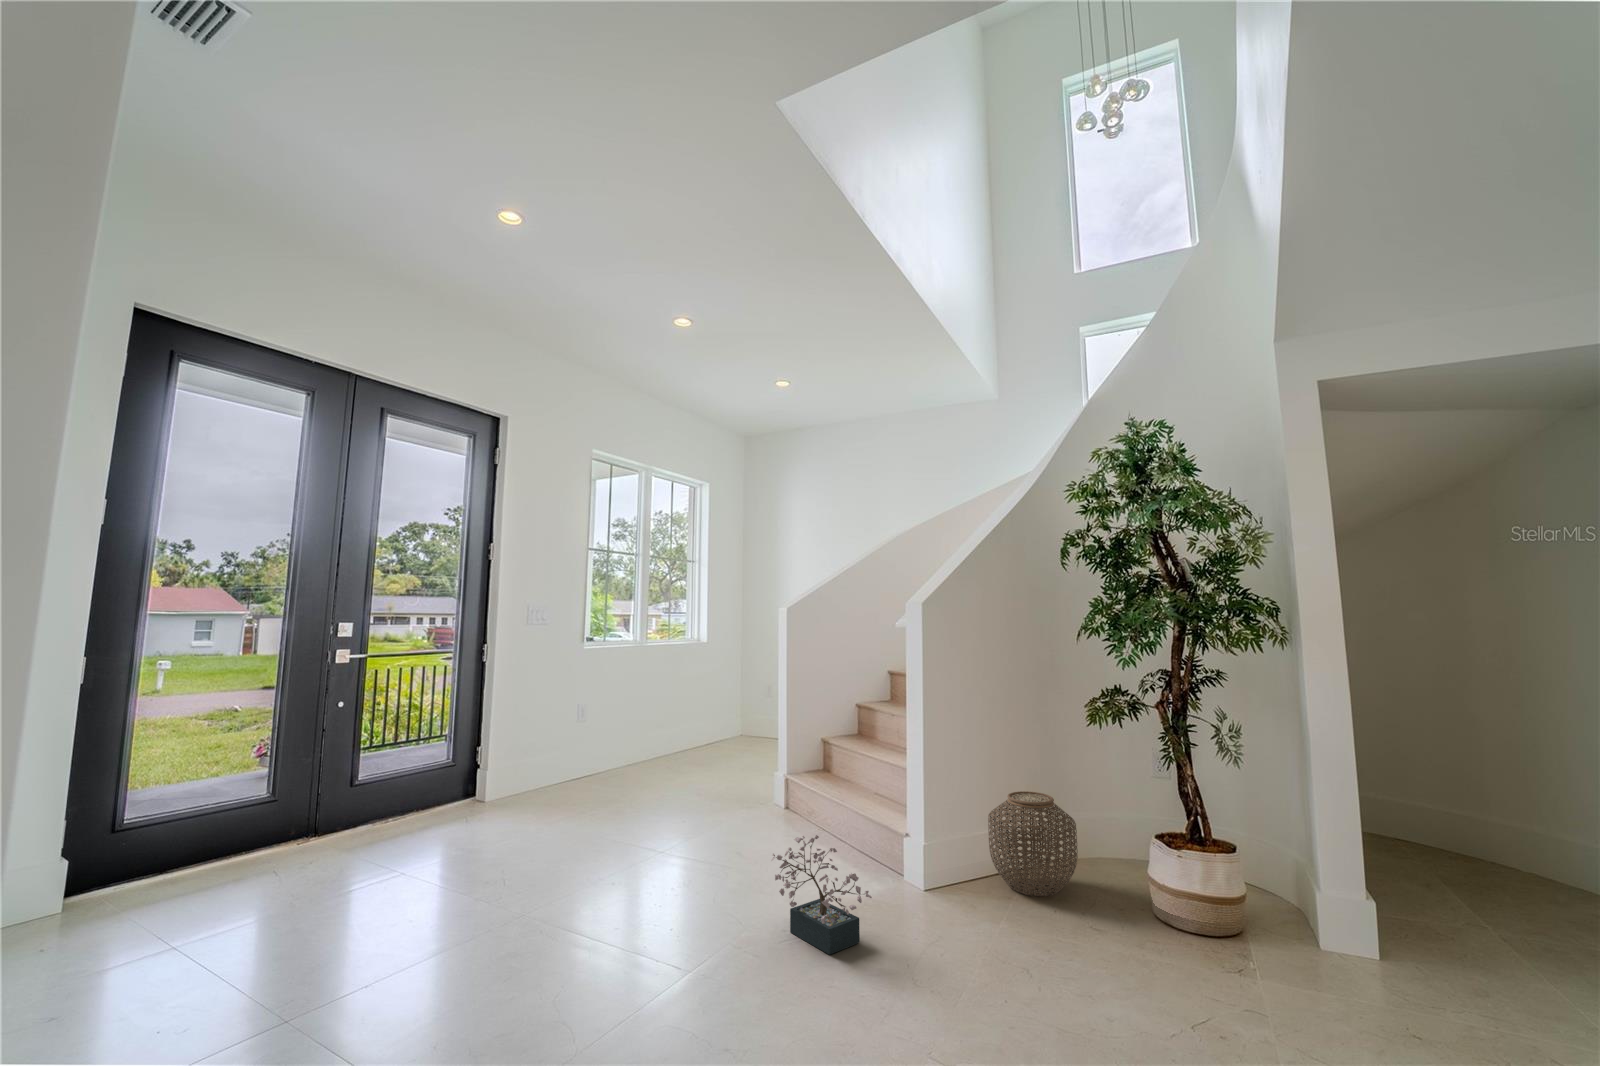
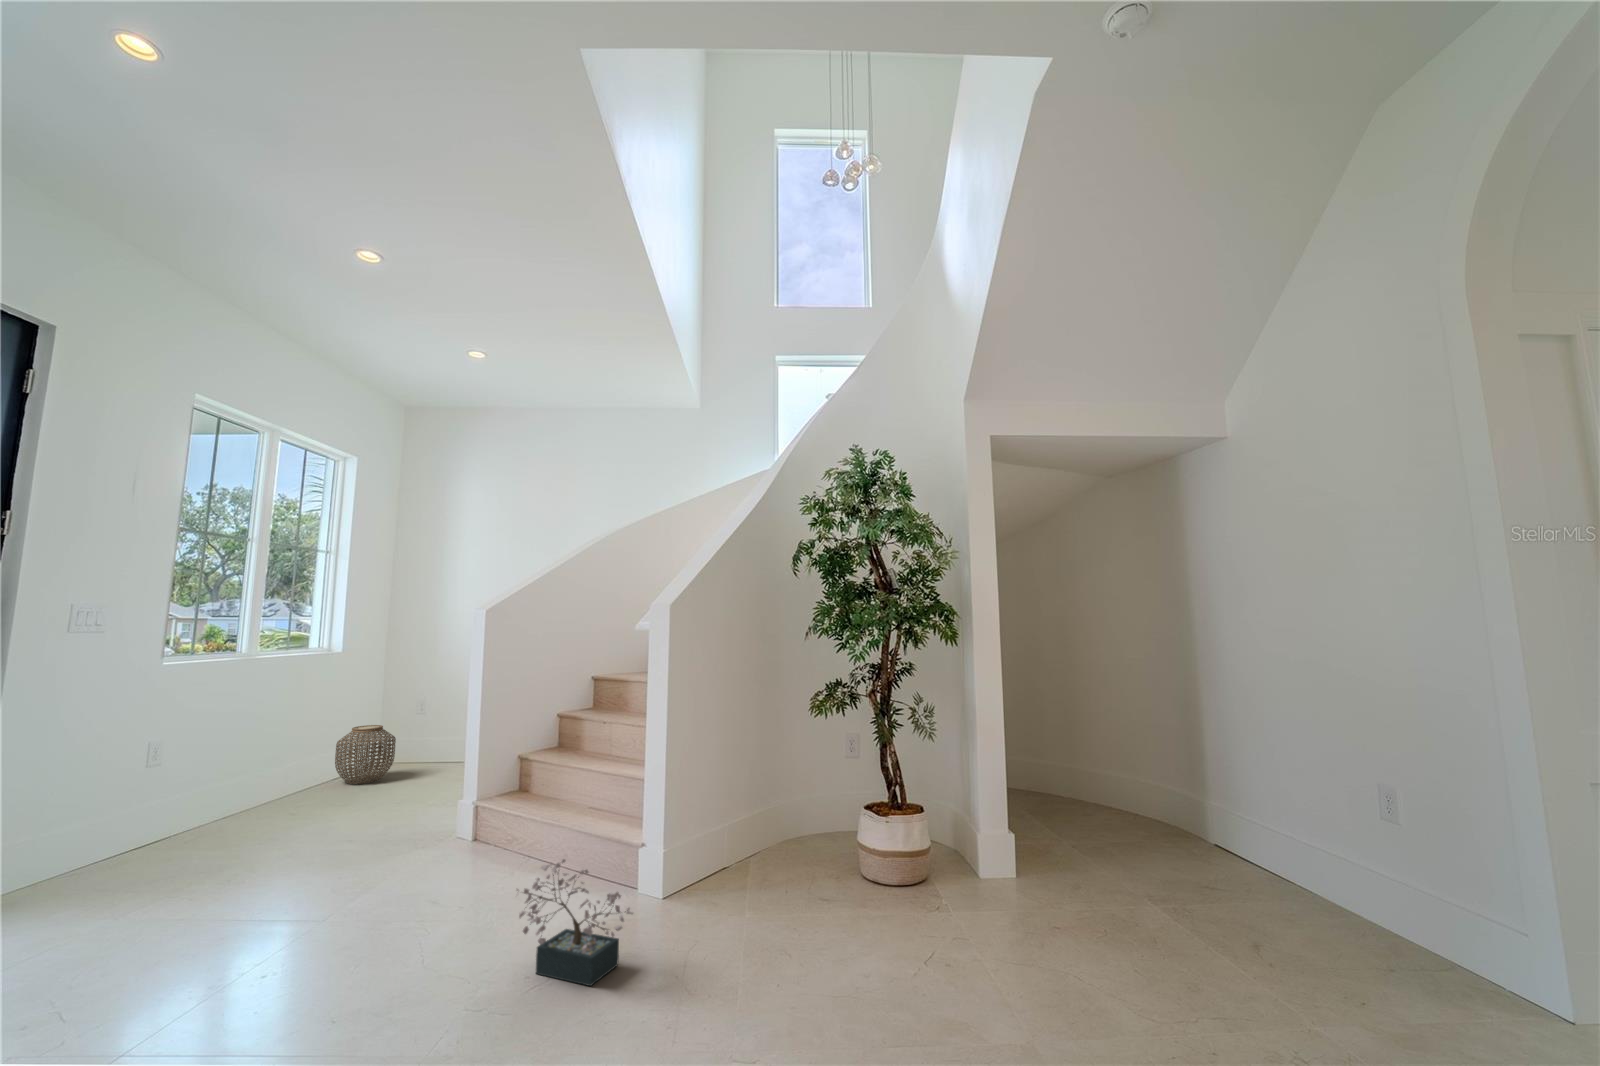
woven basket: present [988,791,1078,896] -> present [335,725,396,784]

